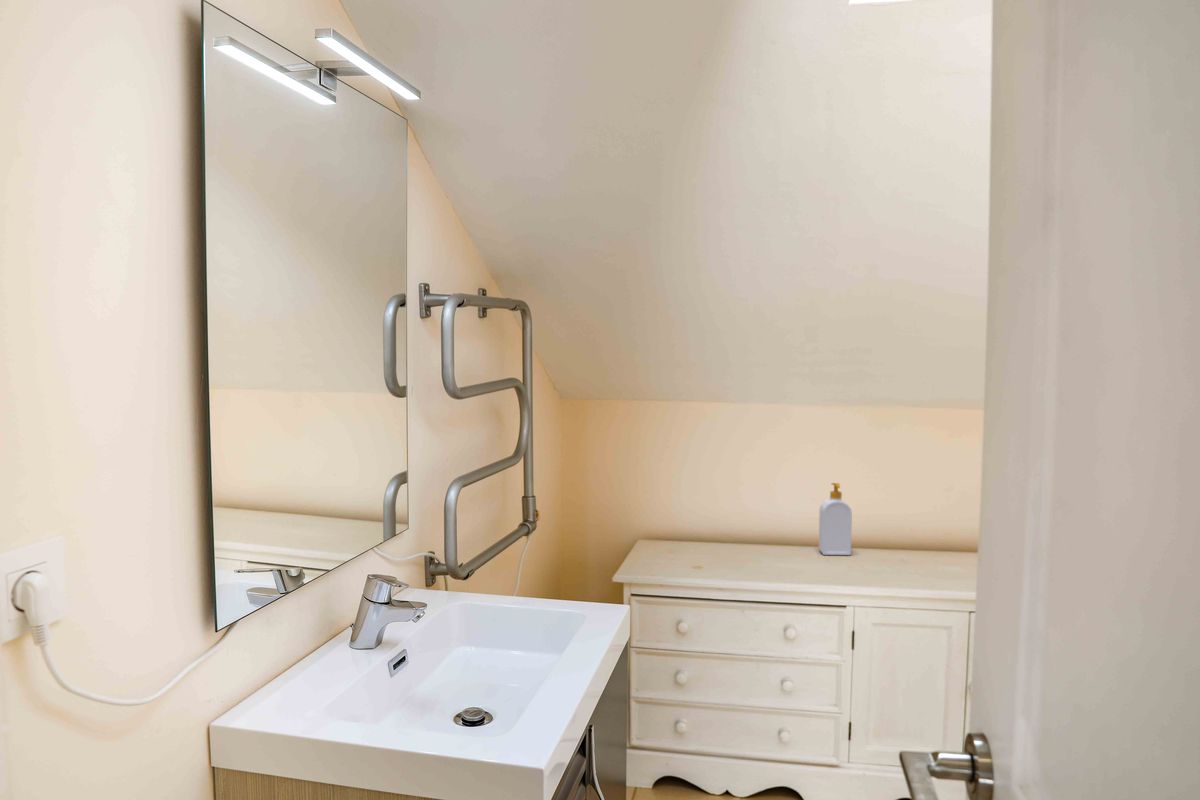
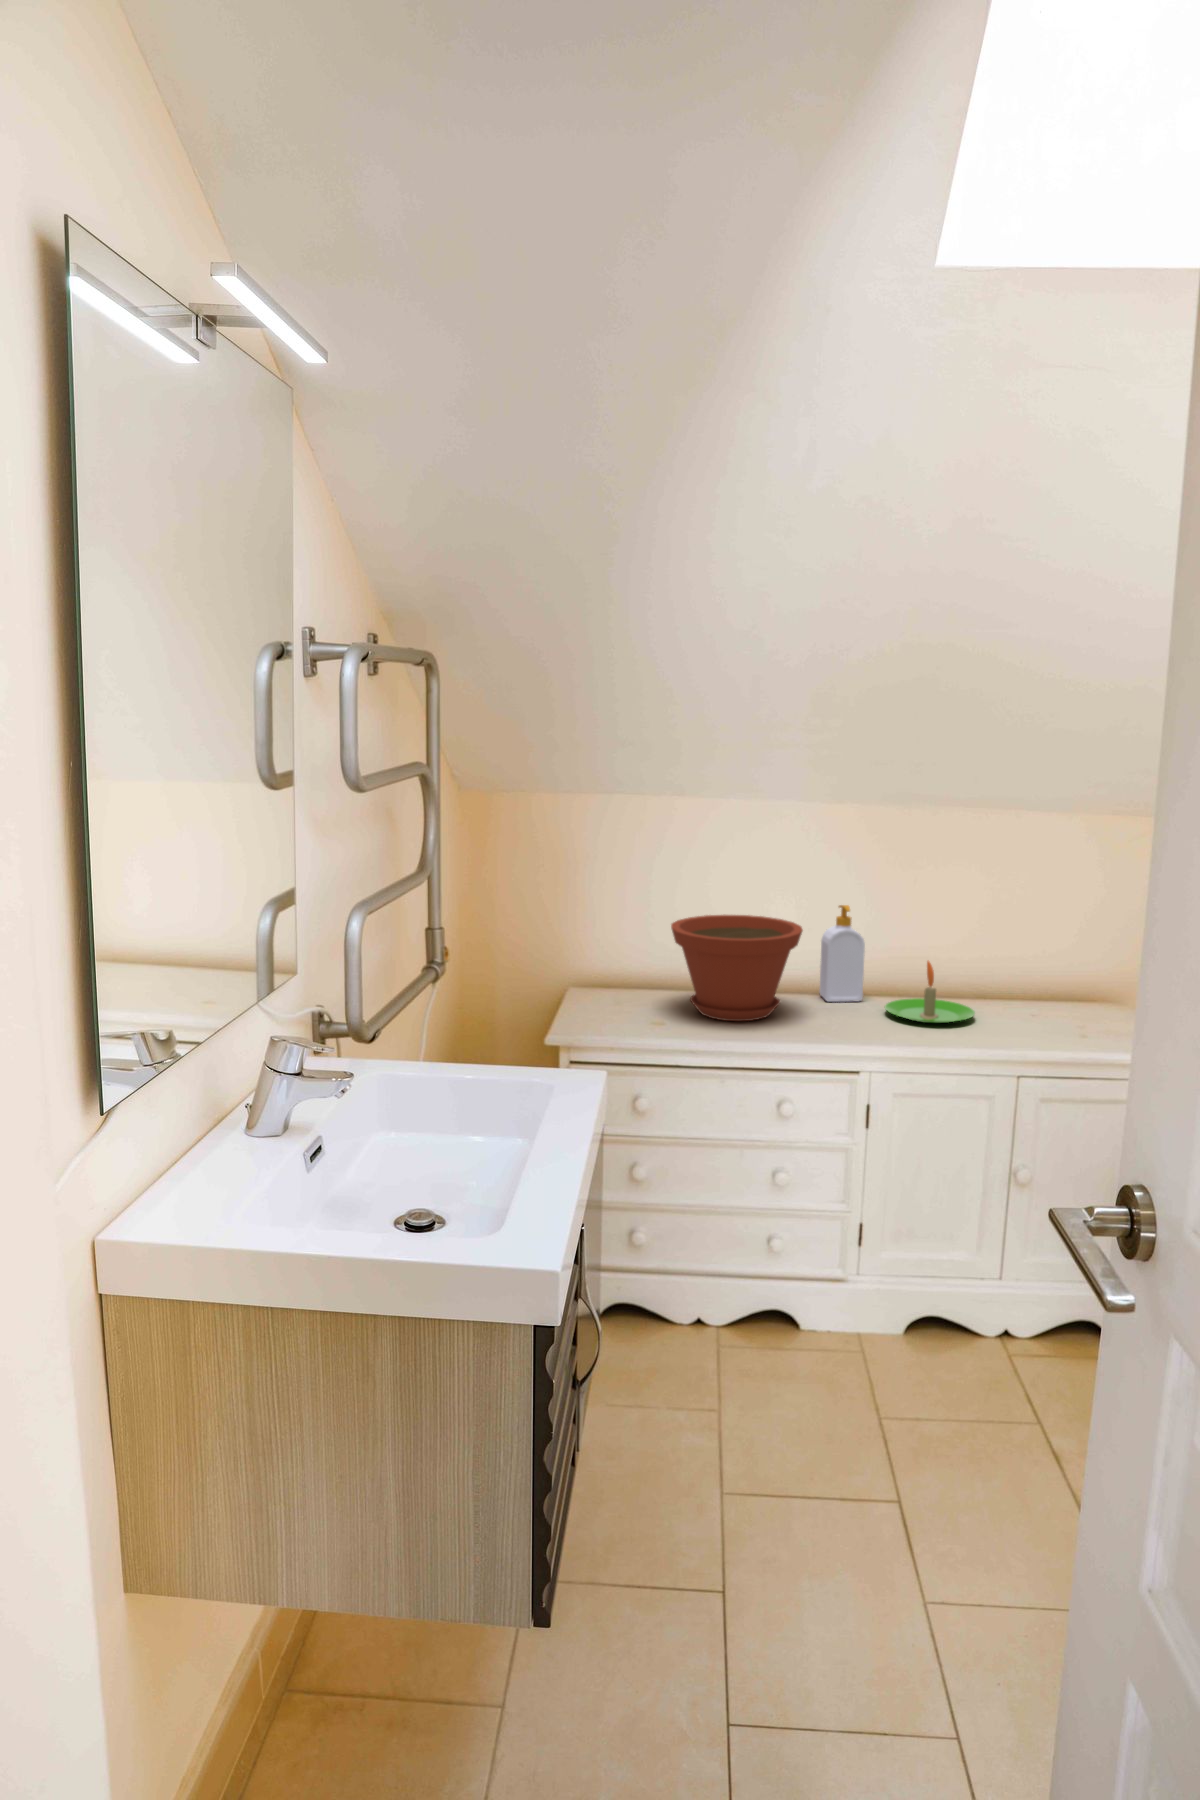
plant pot: none [704,489,802,568] -> present [671,915,803,1021]
candle: none [866,525,936,573] -> present [885,961,975,1023]

